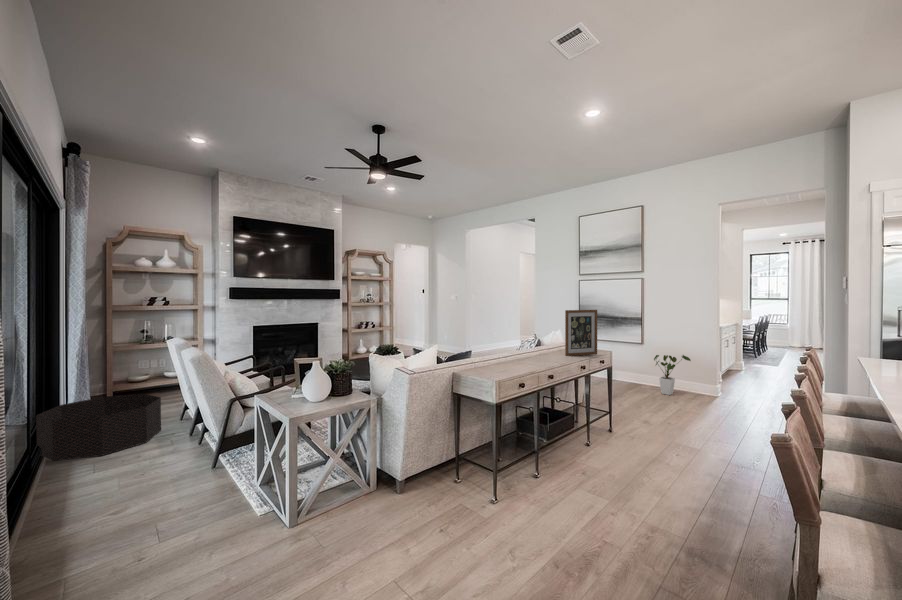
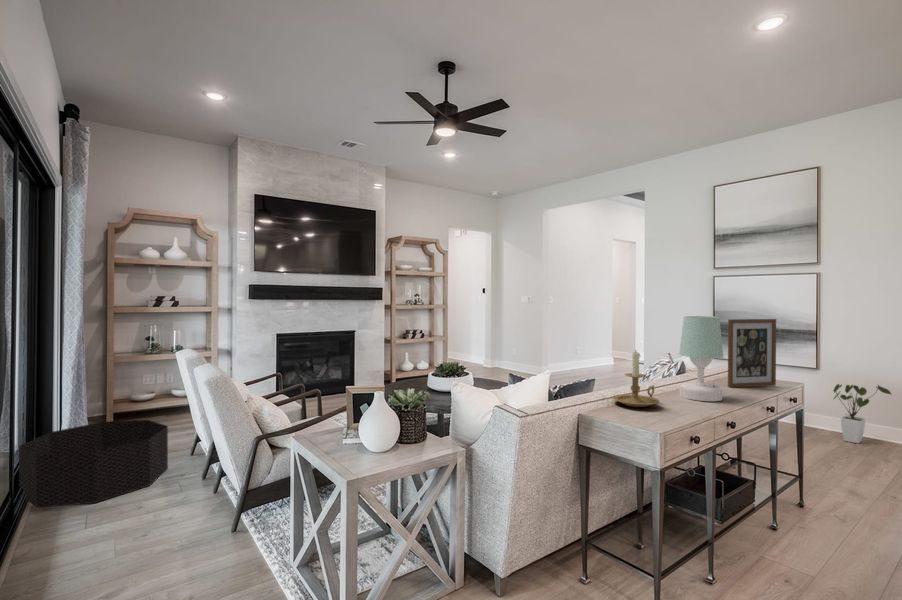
table lamp: none [528,308,555,364] -> present [679,316,723,401]
candle holder: none [480,331,509,368] -> present [612,351,659,407]

